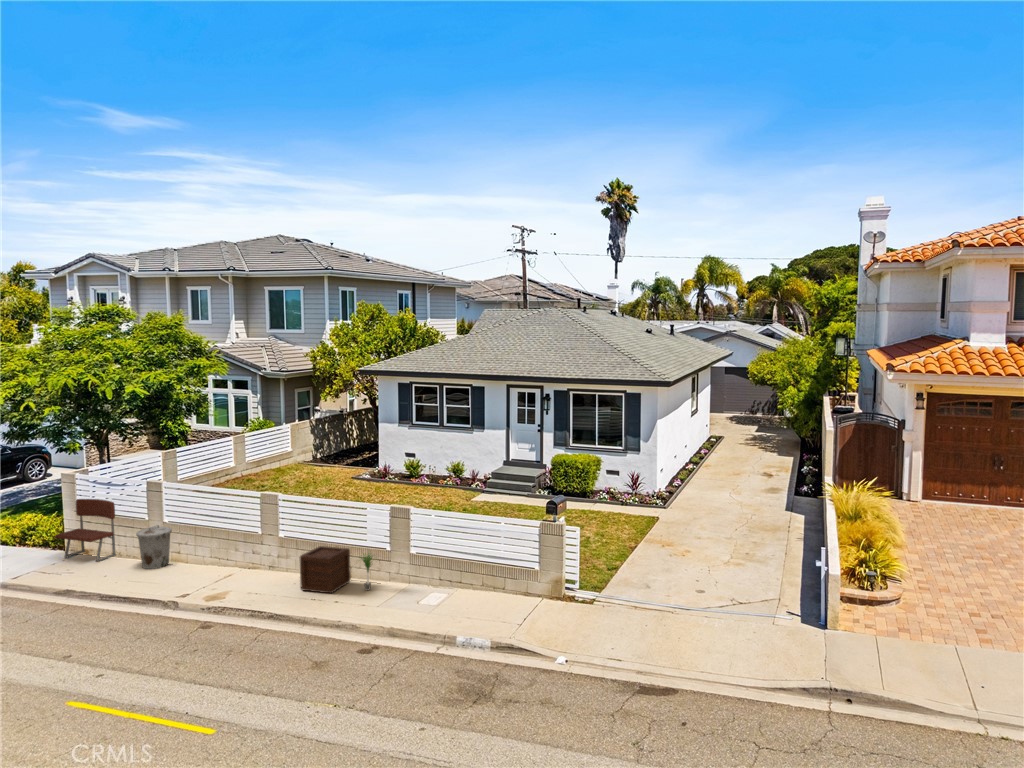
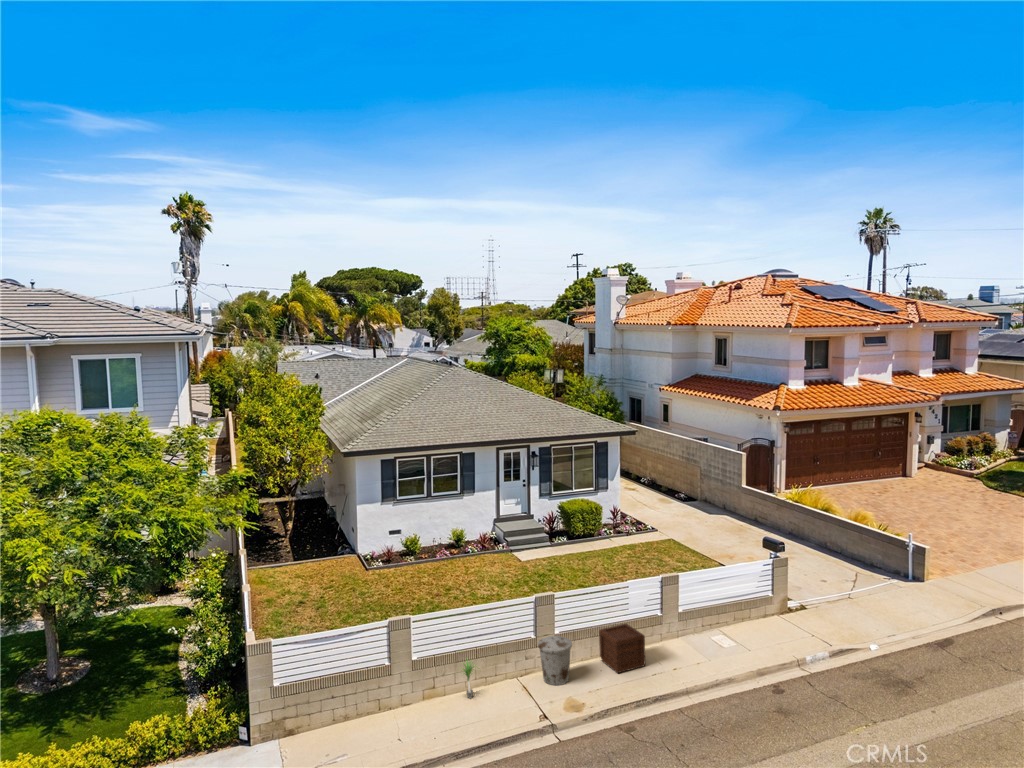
bench: present [55,499,116,562] -> none [268,658,338,749]
trash can: present [136,525,172,569] -> present [538,636,572,685]
potted plant: present [361,553,372,590] -> present [463,662,474,698]

